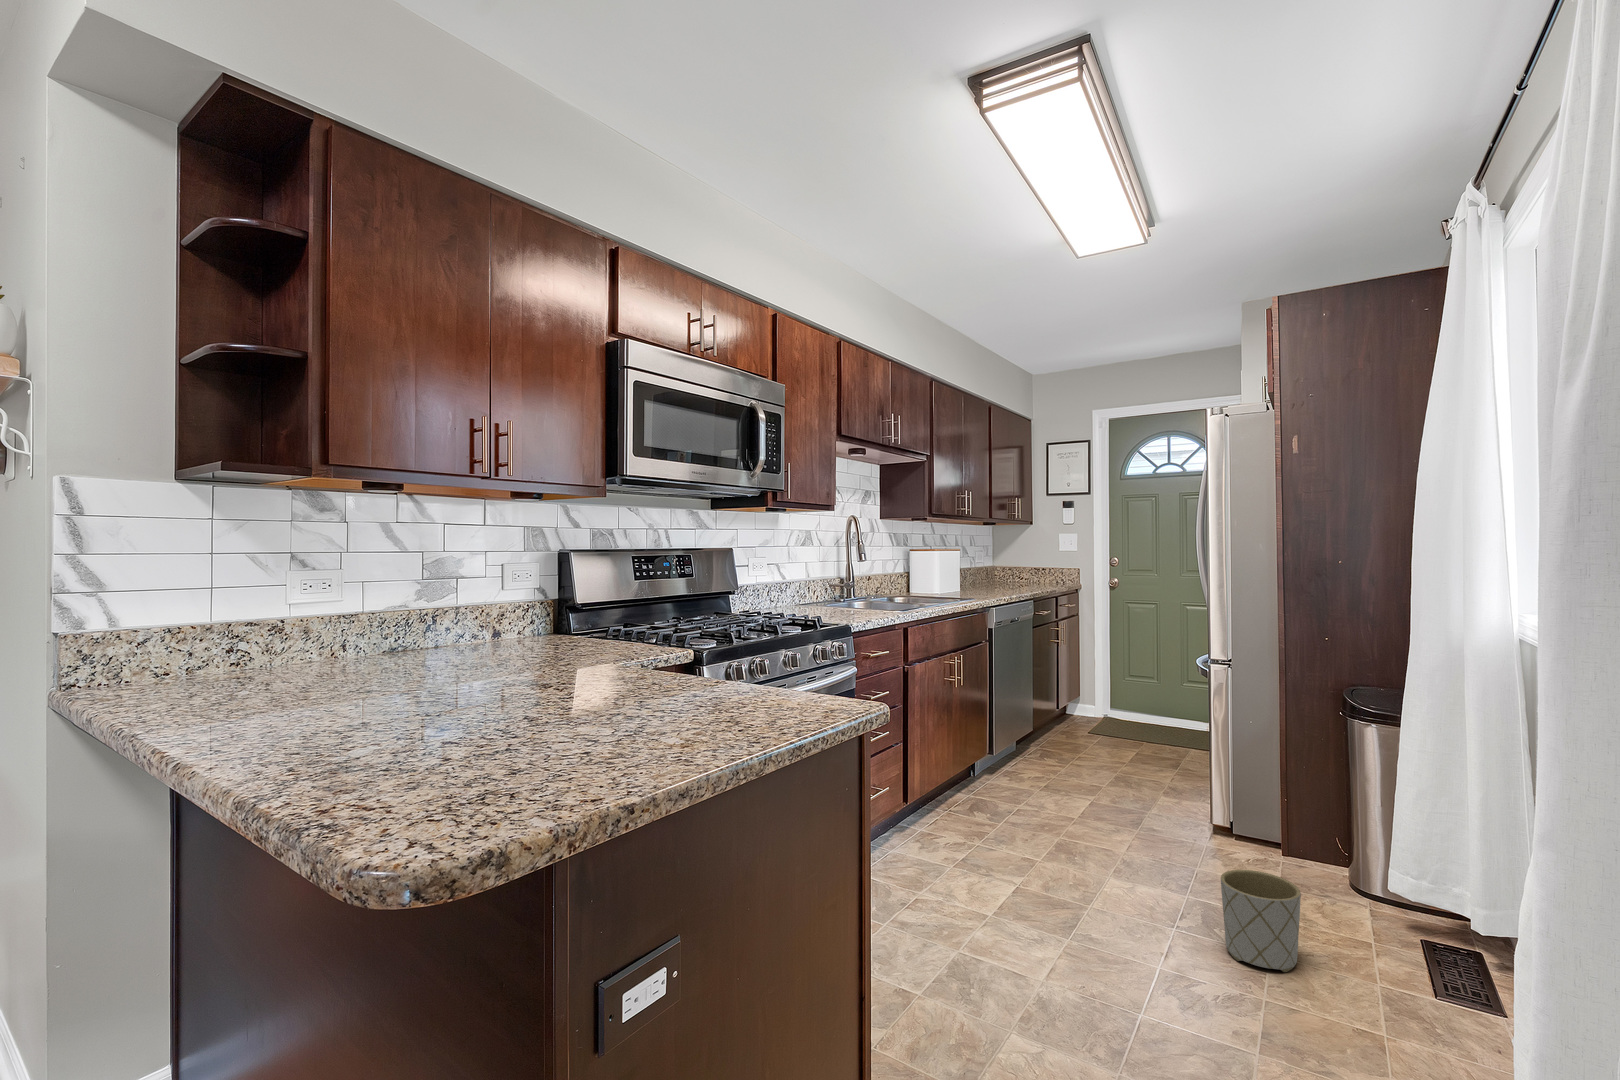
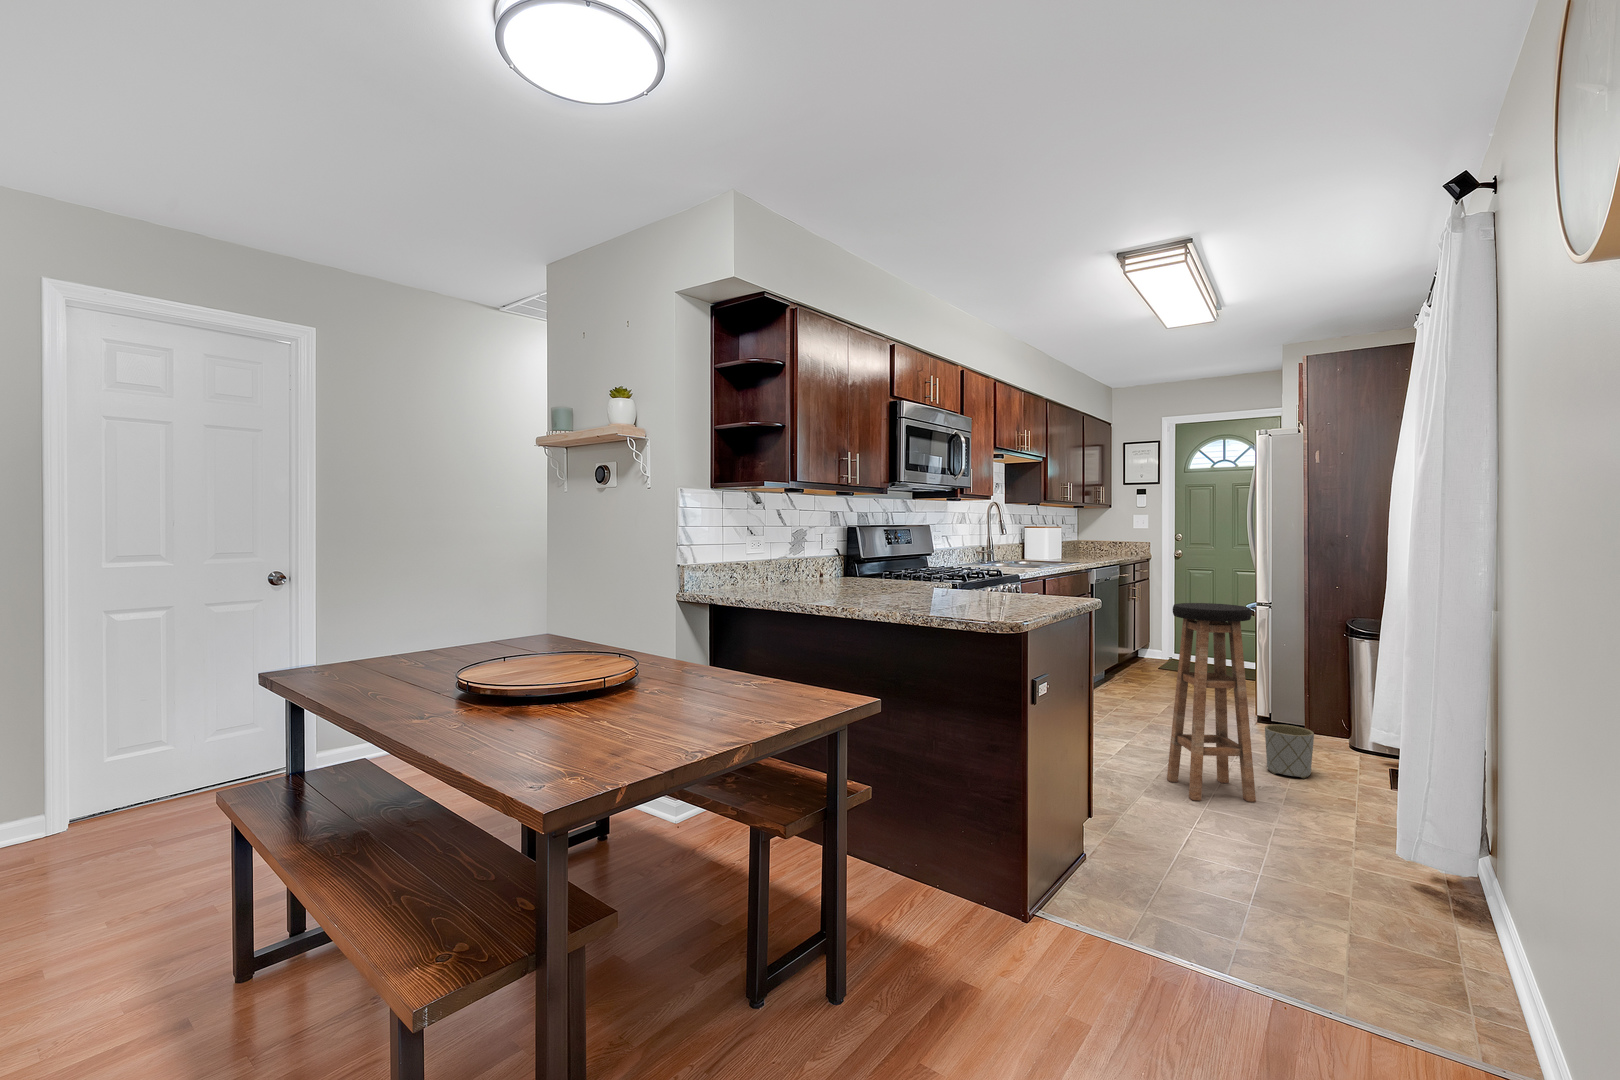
bar stool: none [1058,676,1206,1046] -> present [1167,603,1256,802]

